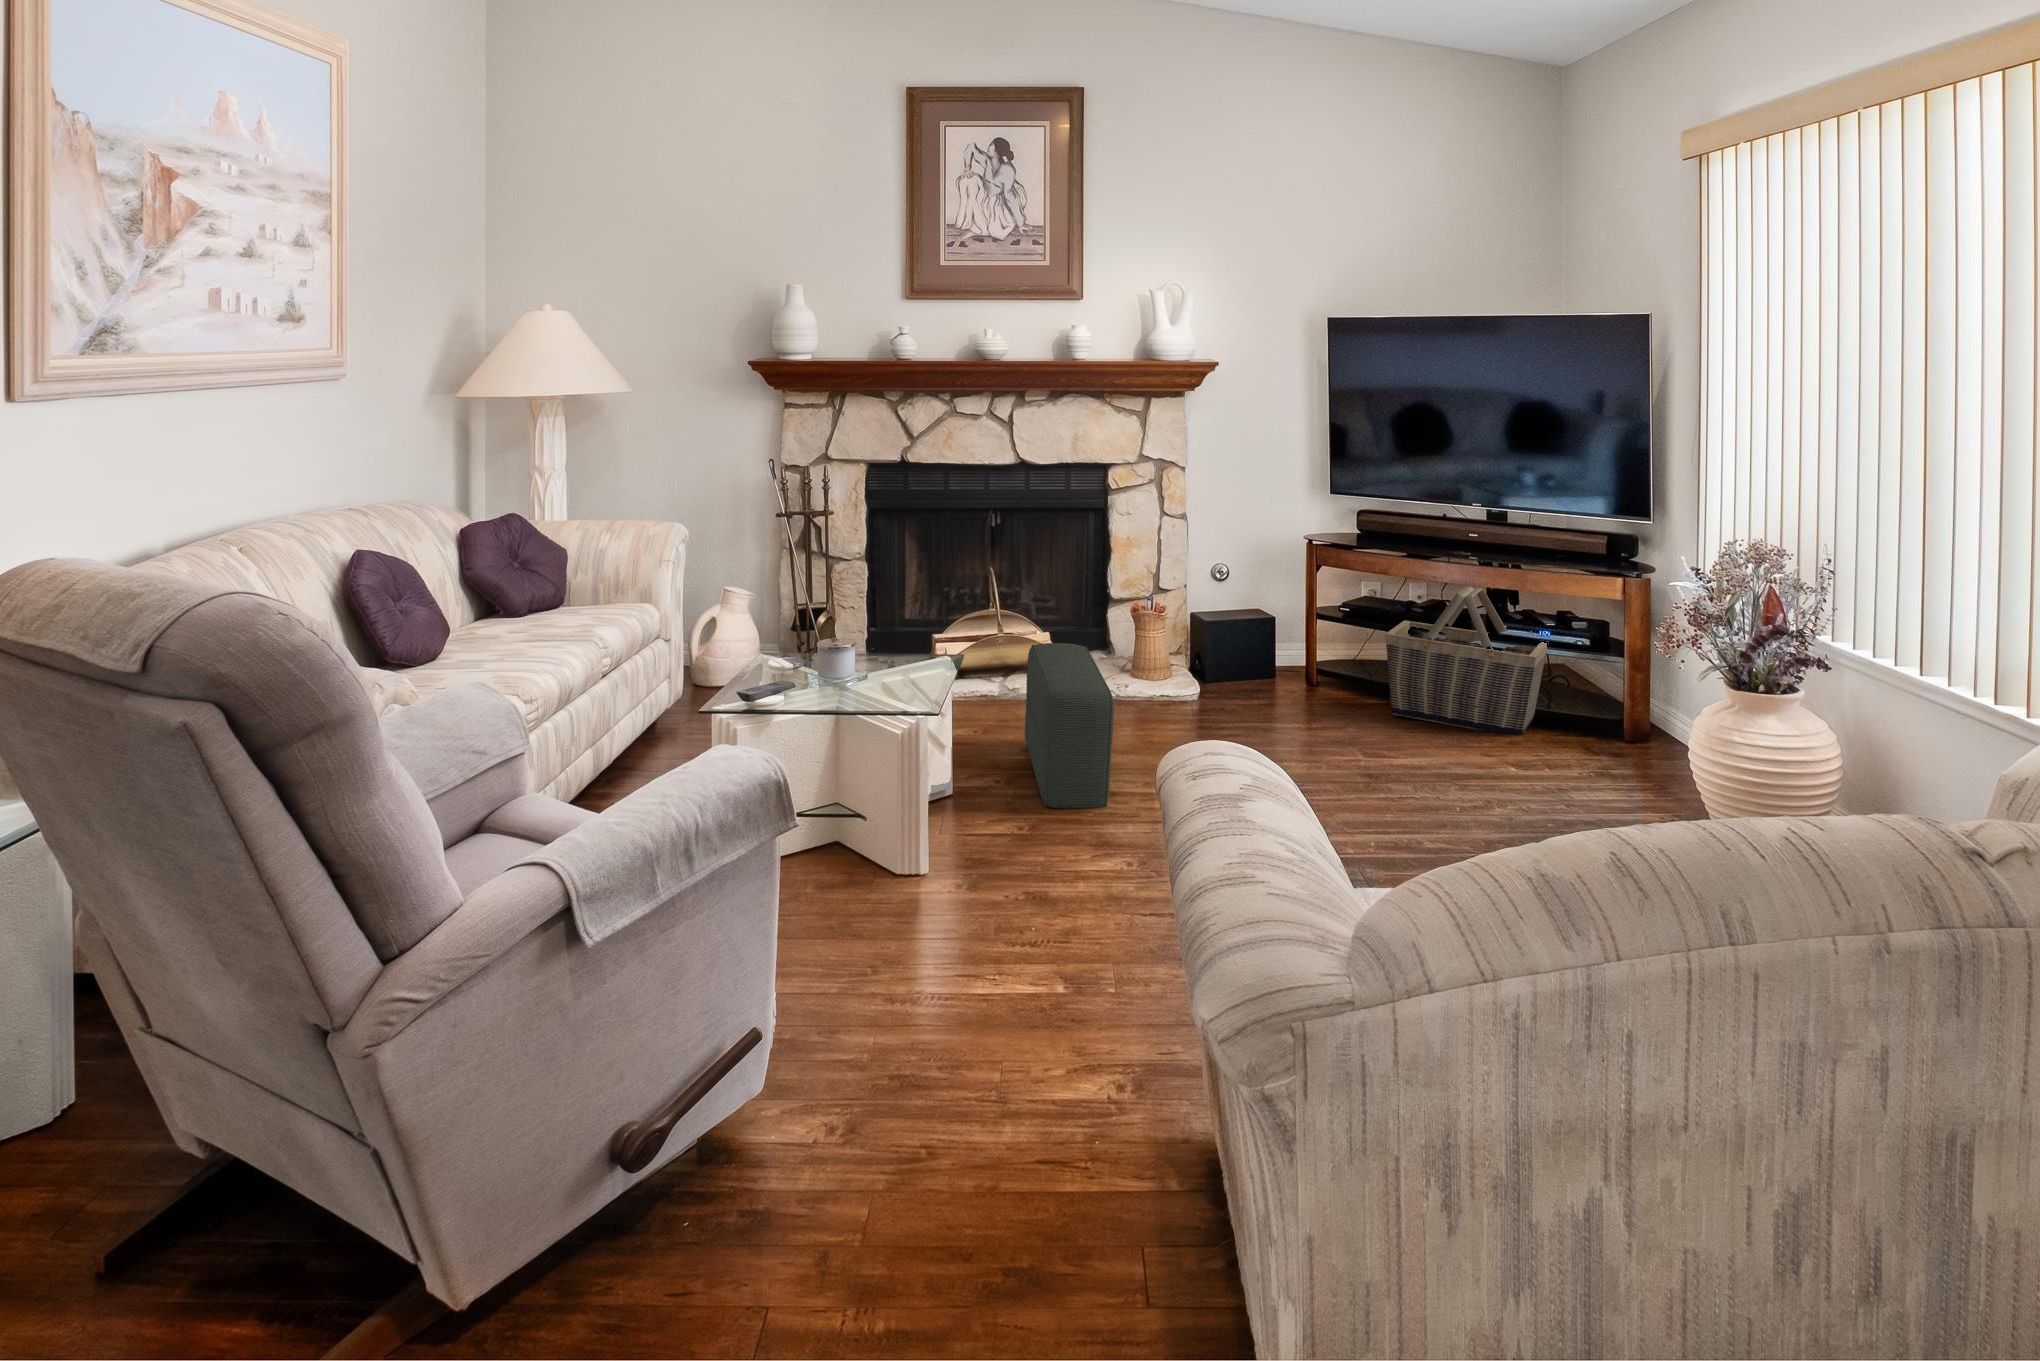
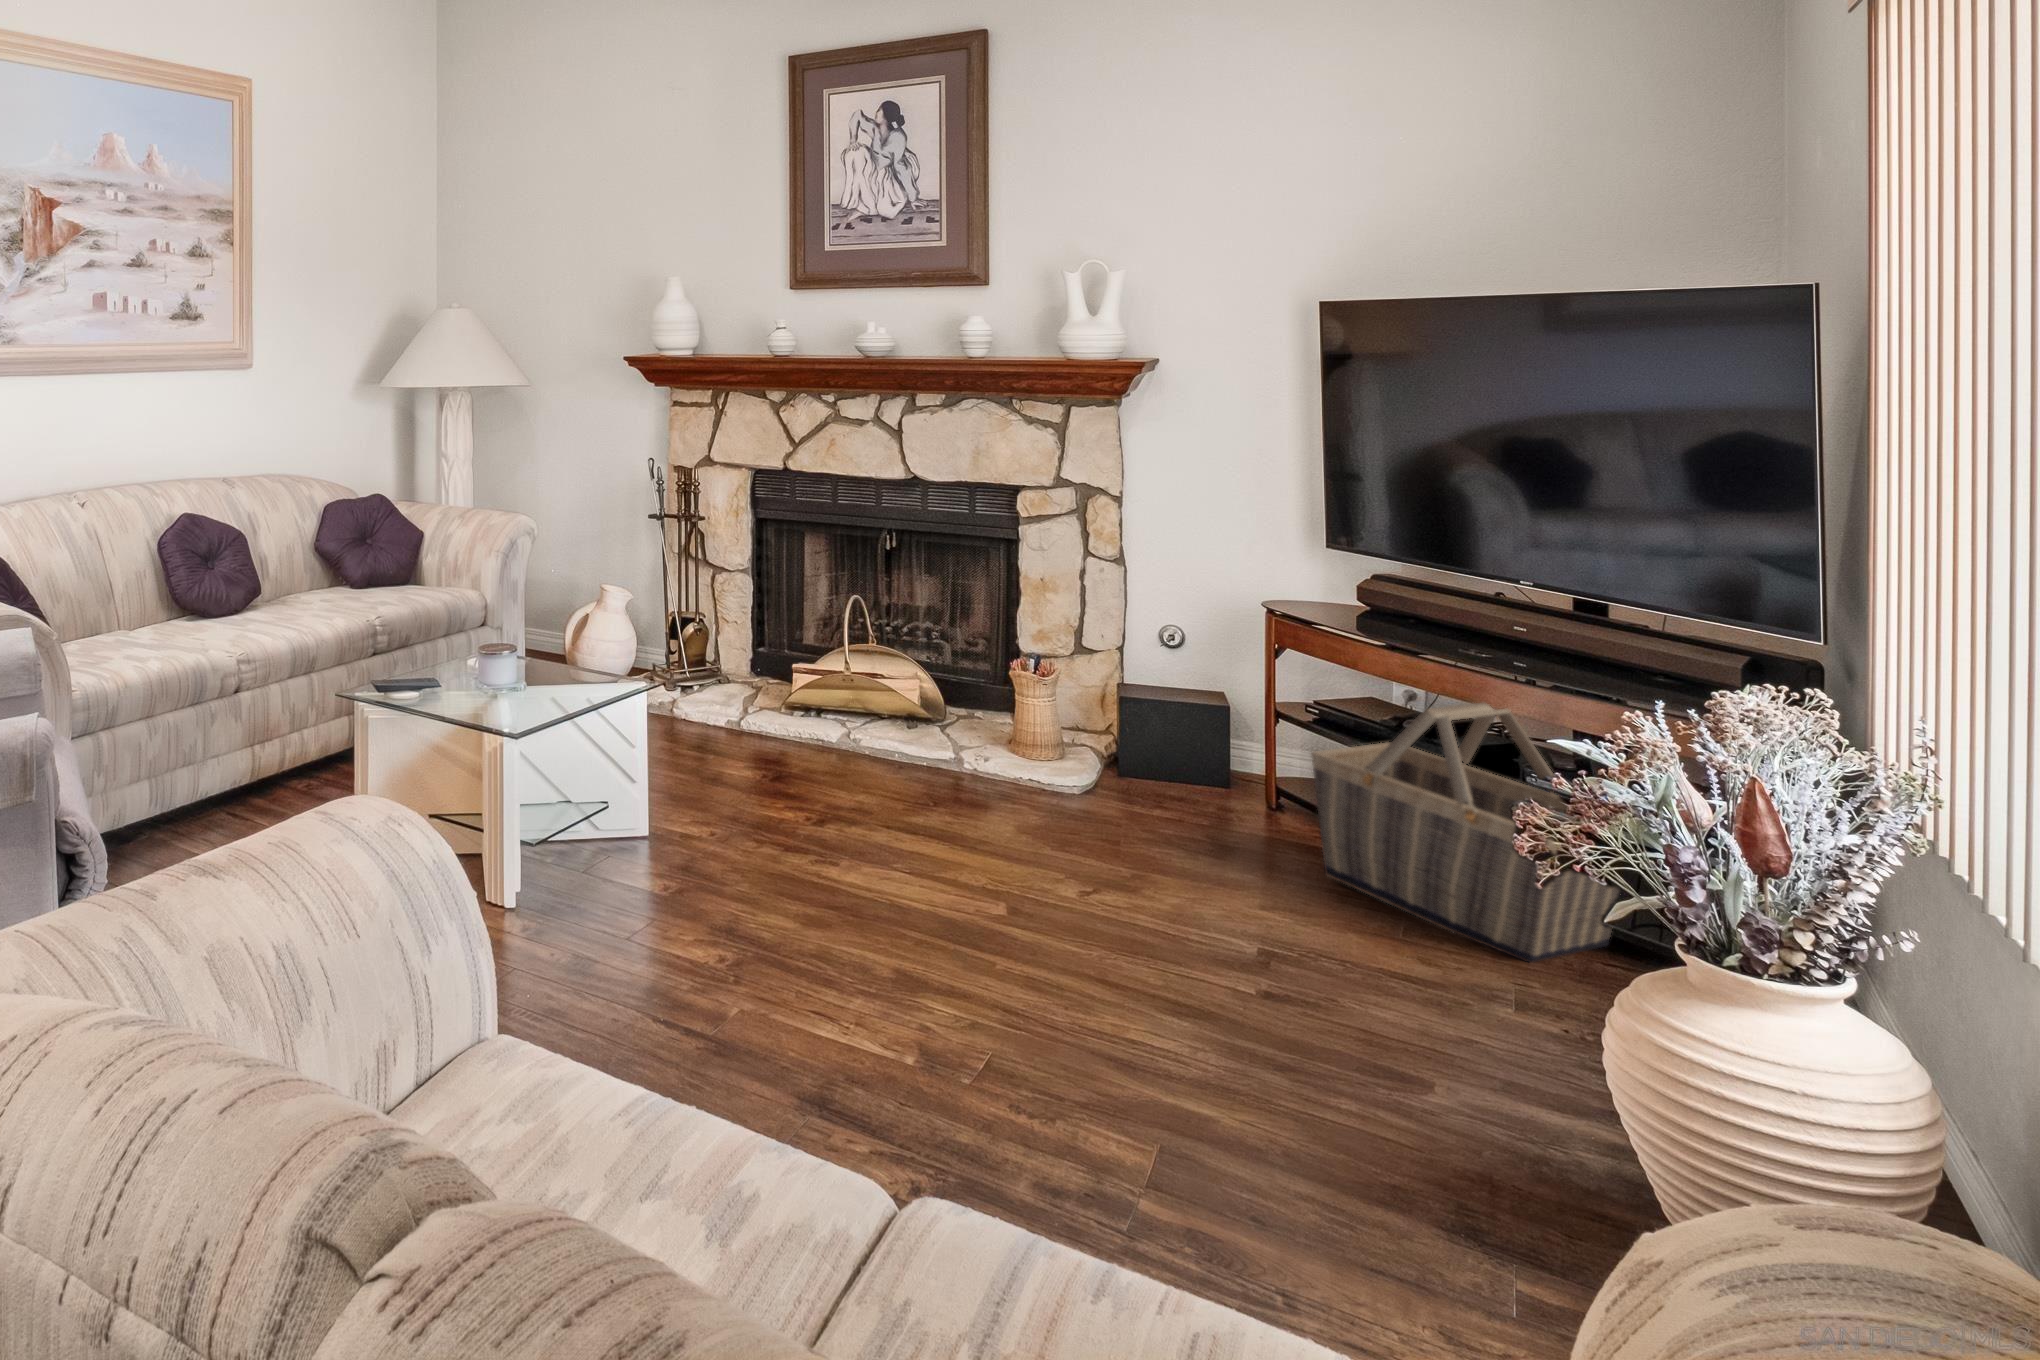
pouf: present [1025,643,1114,809] -> none [653,677,827,878]

